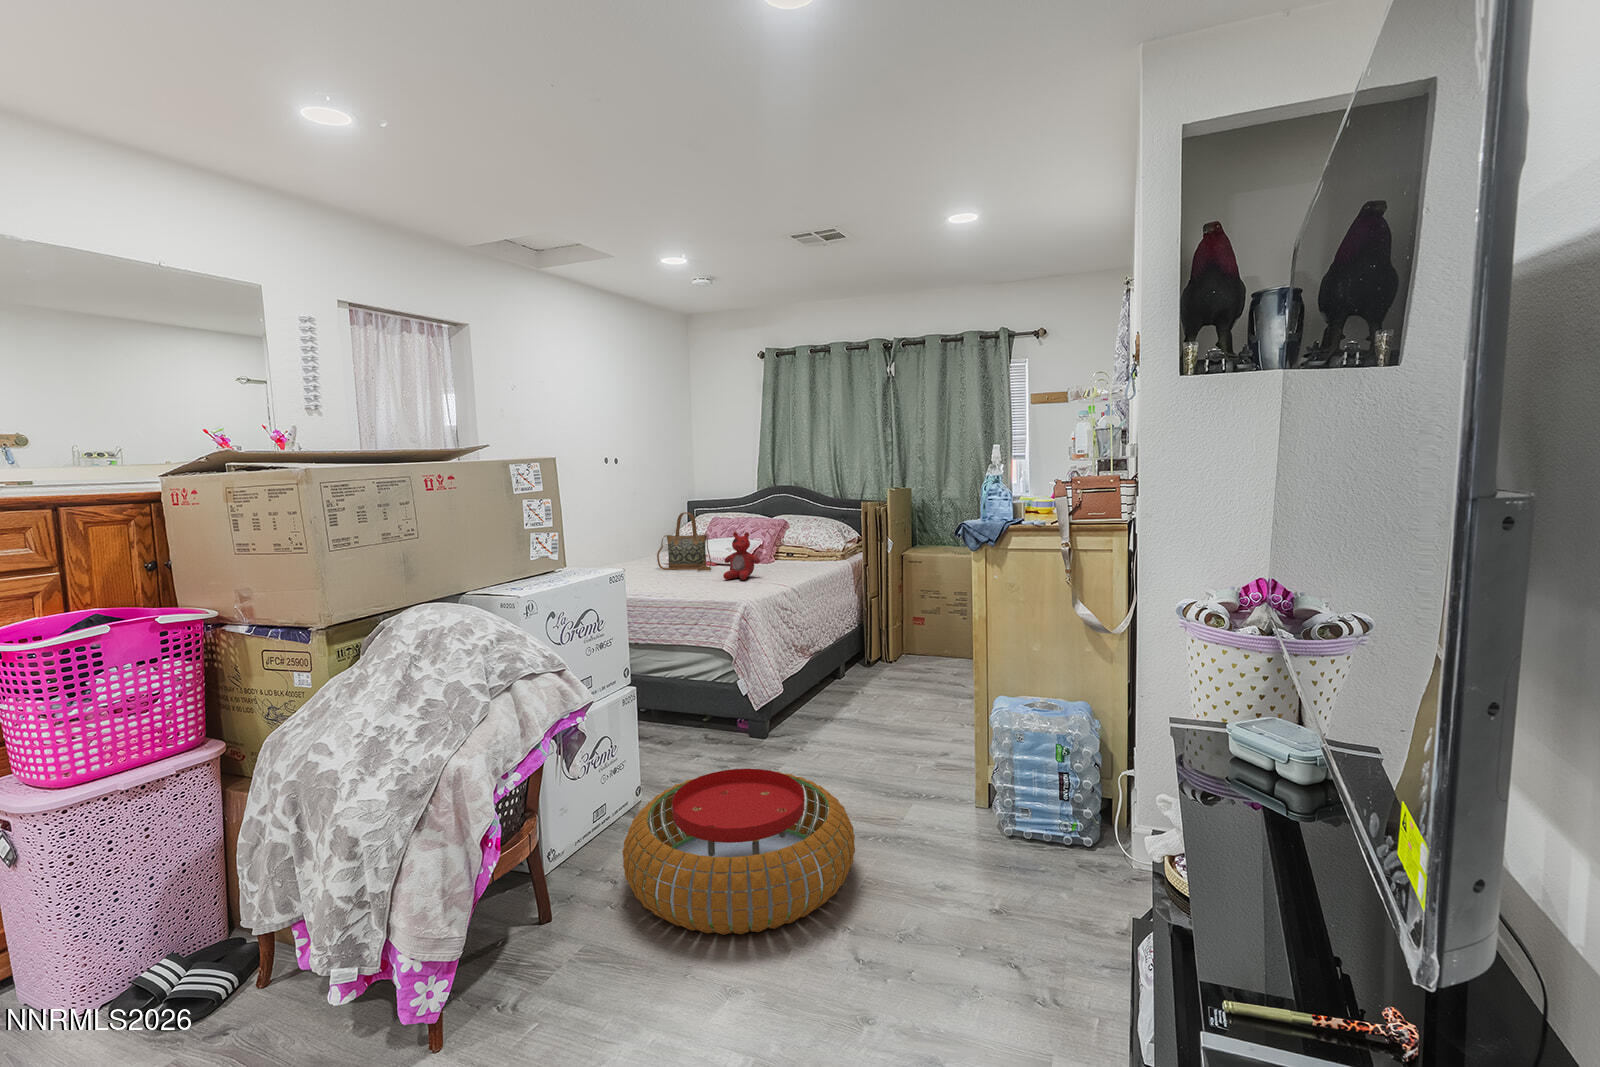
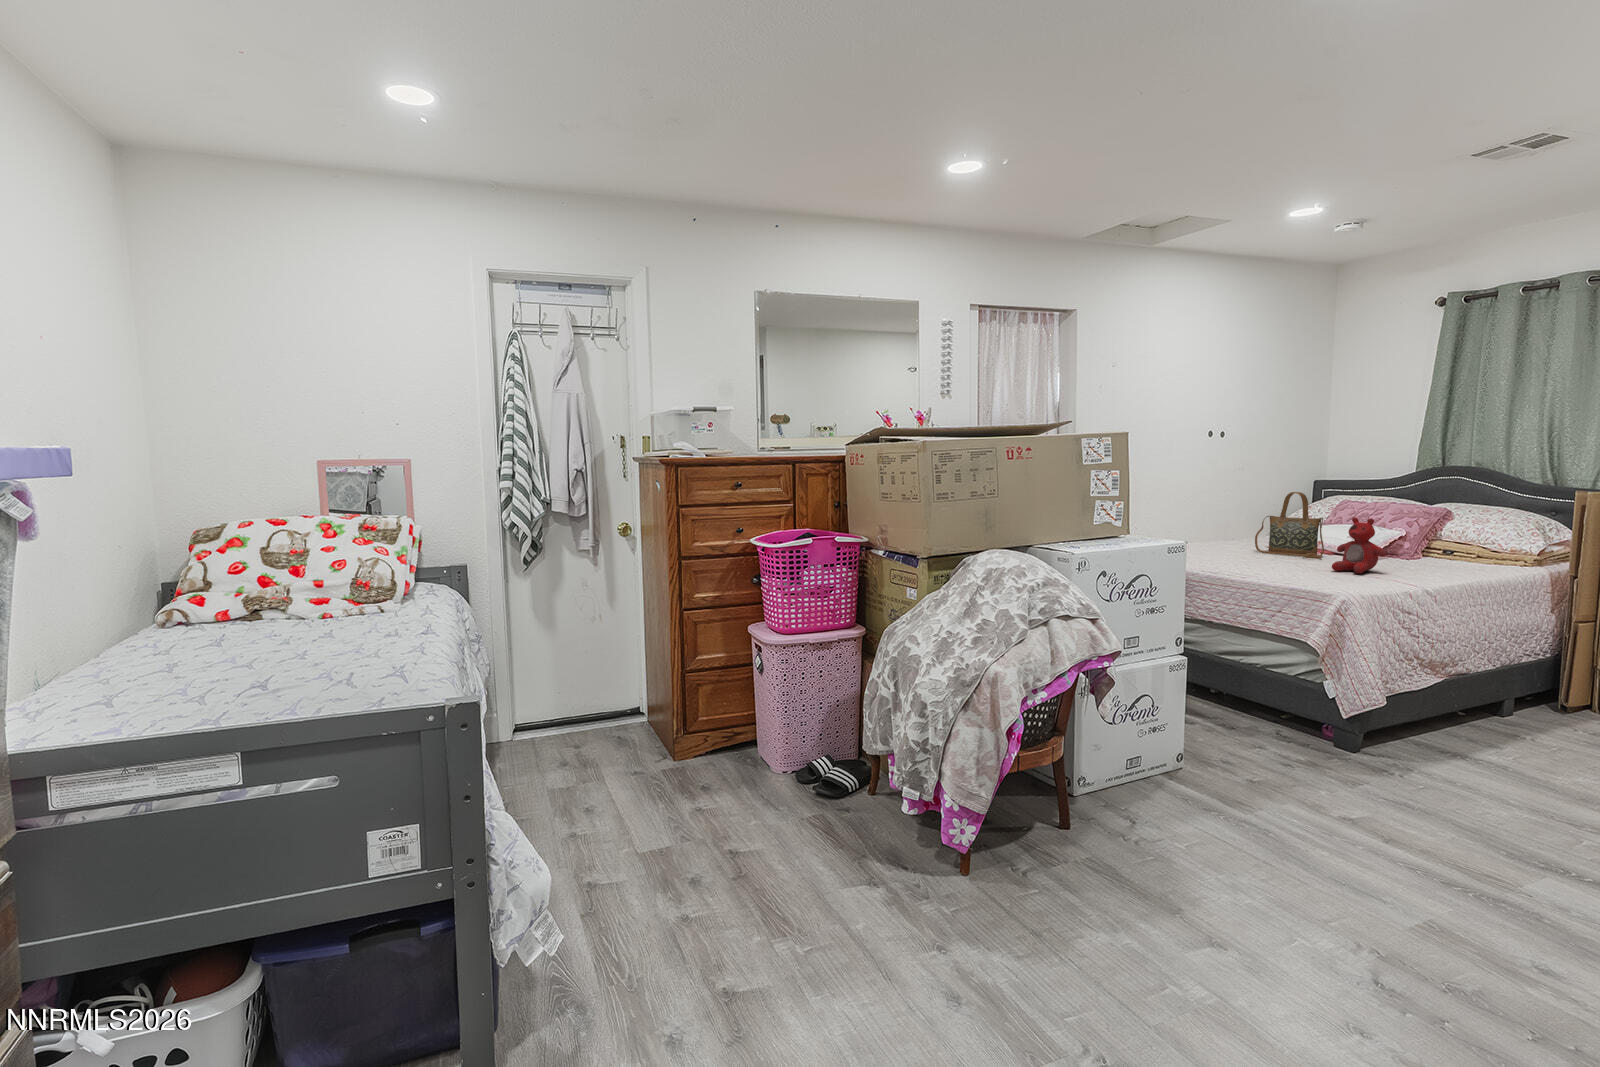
pouf: present [622,769,855,935] -> none [1140,757,1424,928]

